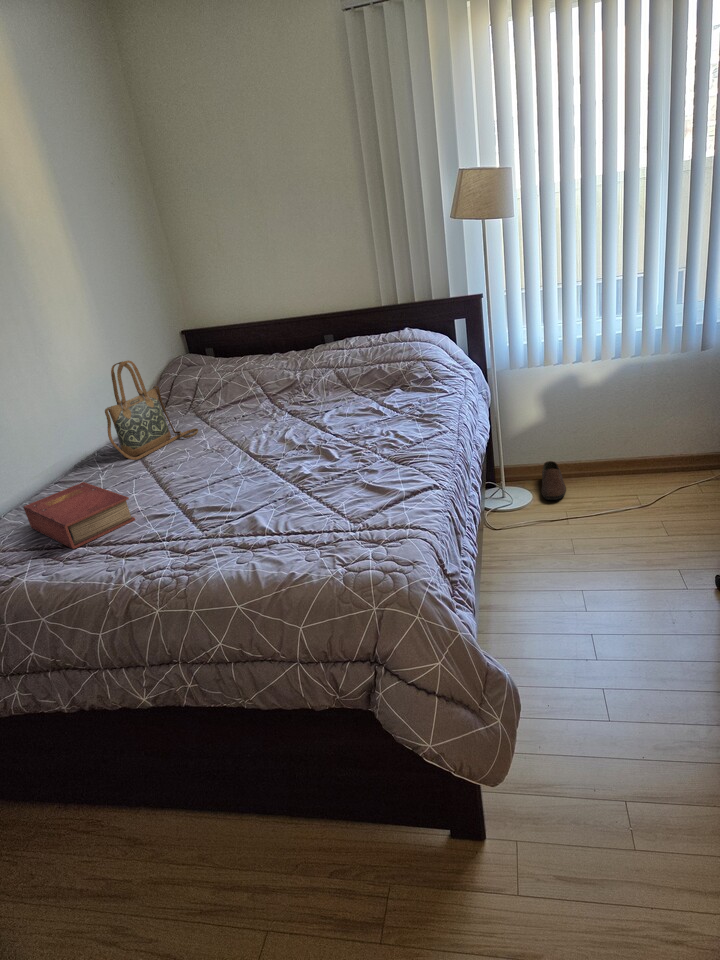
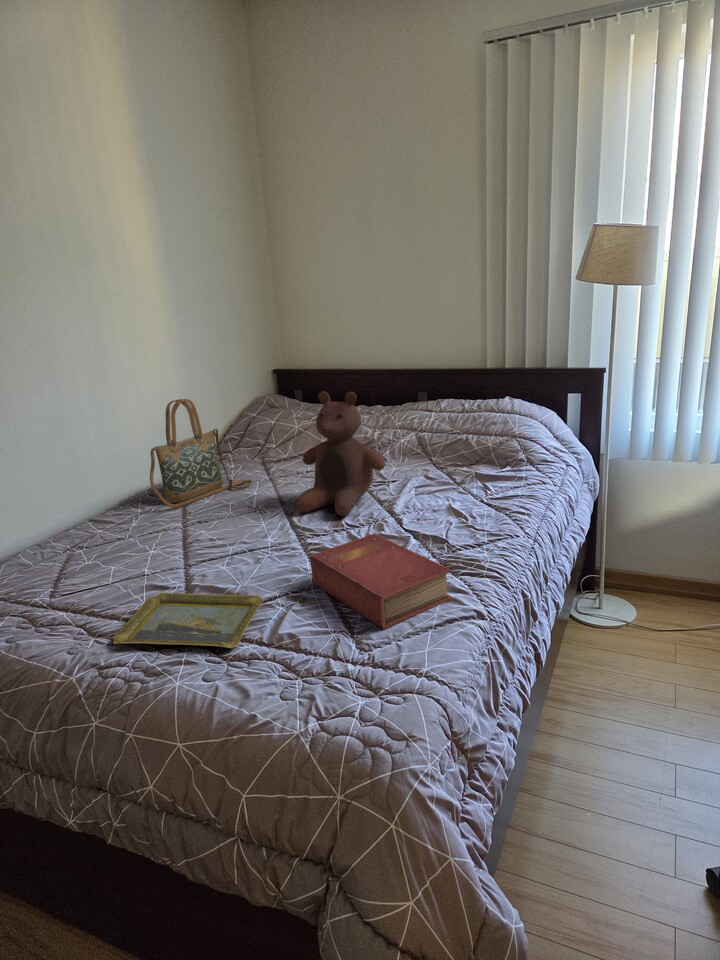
stuffed bear: none [247,333,322,443] -> present [296,391,385,516]
shoe: present [541,461,566,500] -> none [649,575,682,627]
book: present [23,482,135,549] -> present [310,534,452,629]
tray: none [144,504,260,557] -> present [114,593,264,648]

